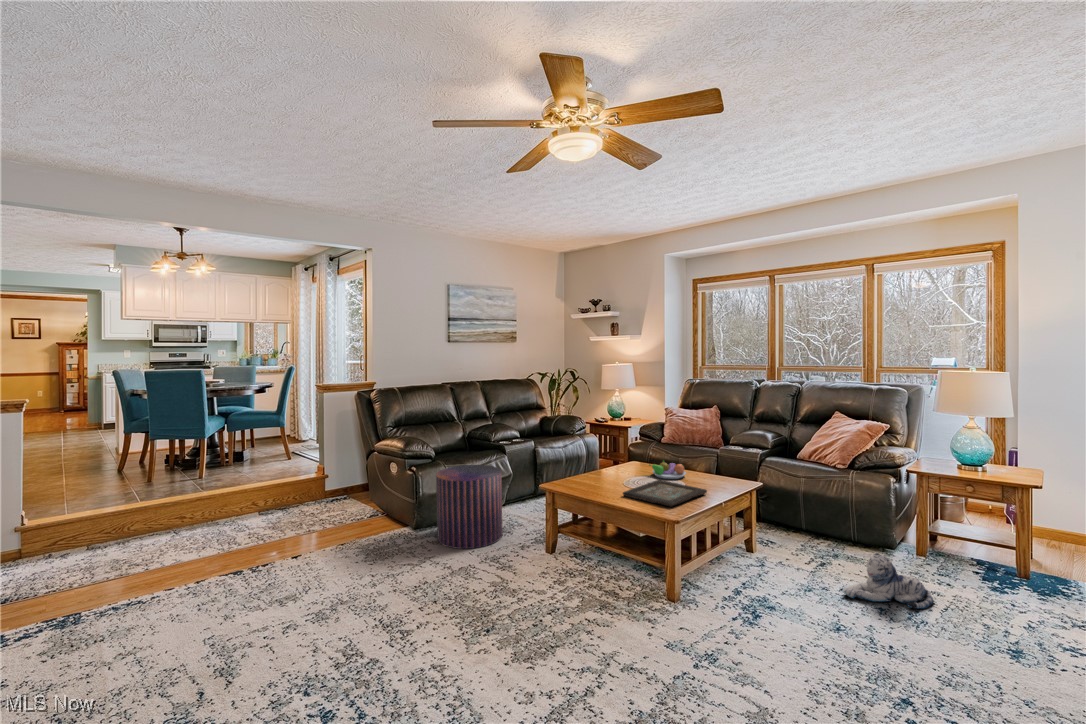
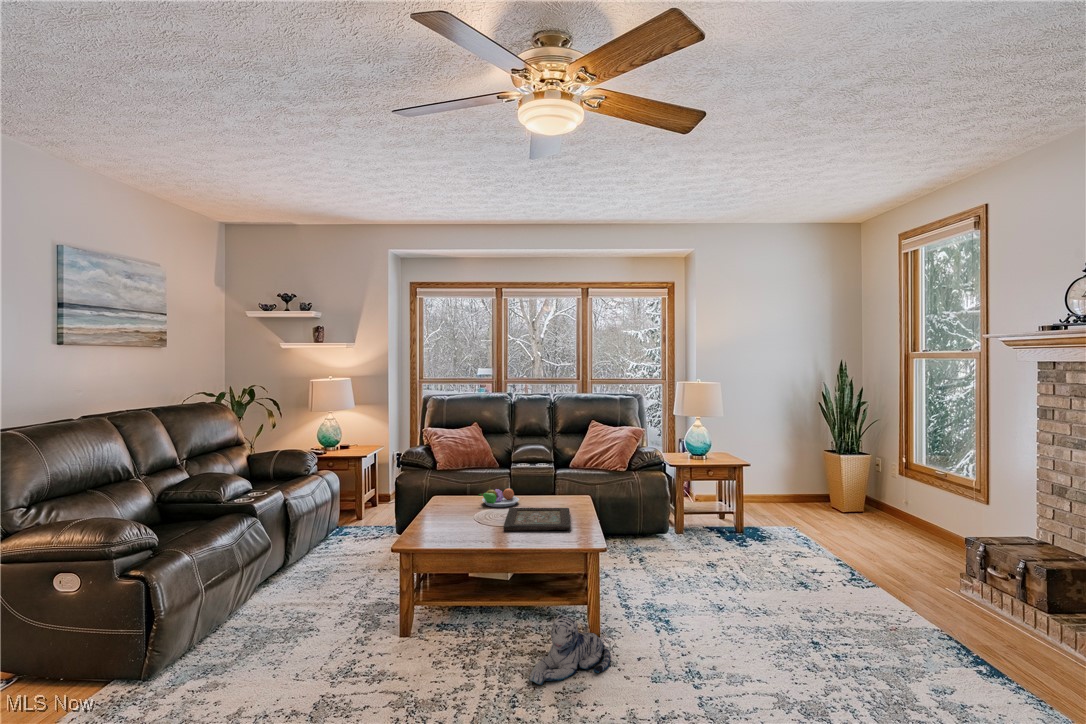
pouf: present [436,465,503,549] -> none [208,532,319,673]
plush toy: present [843,553,933,609] -> present [529,615,611,685]

